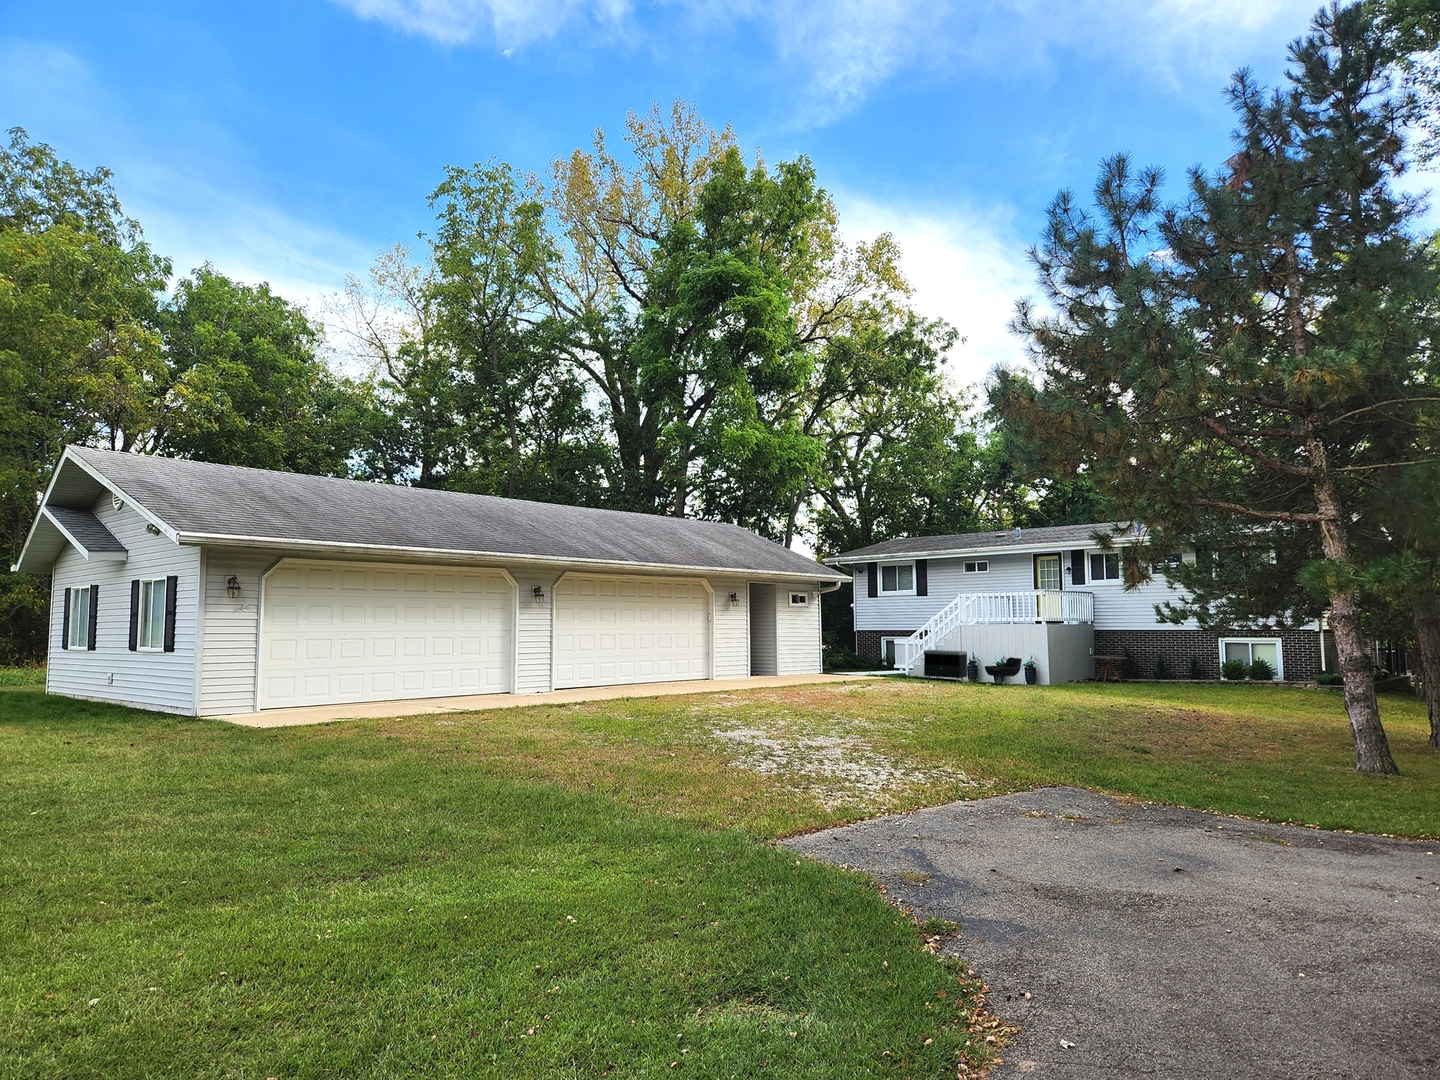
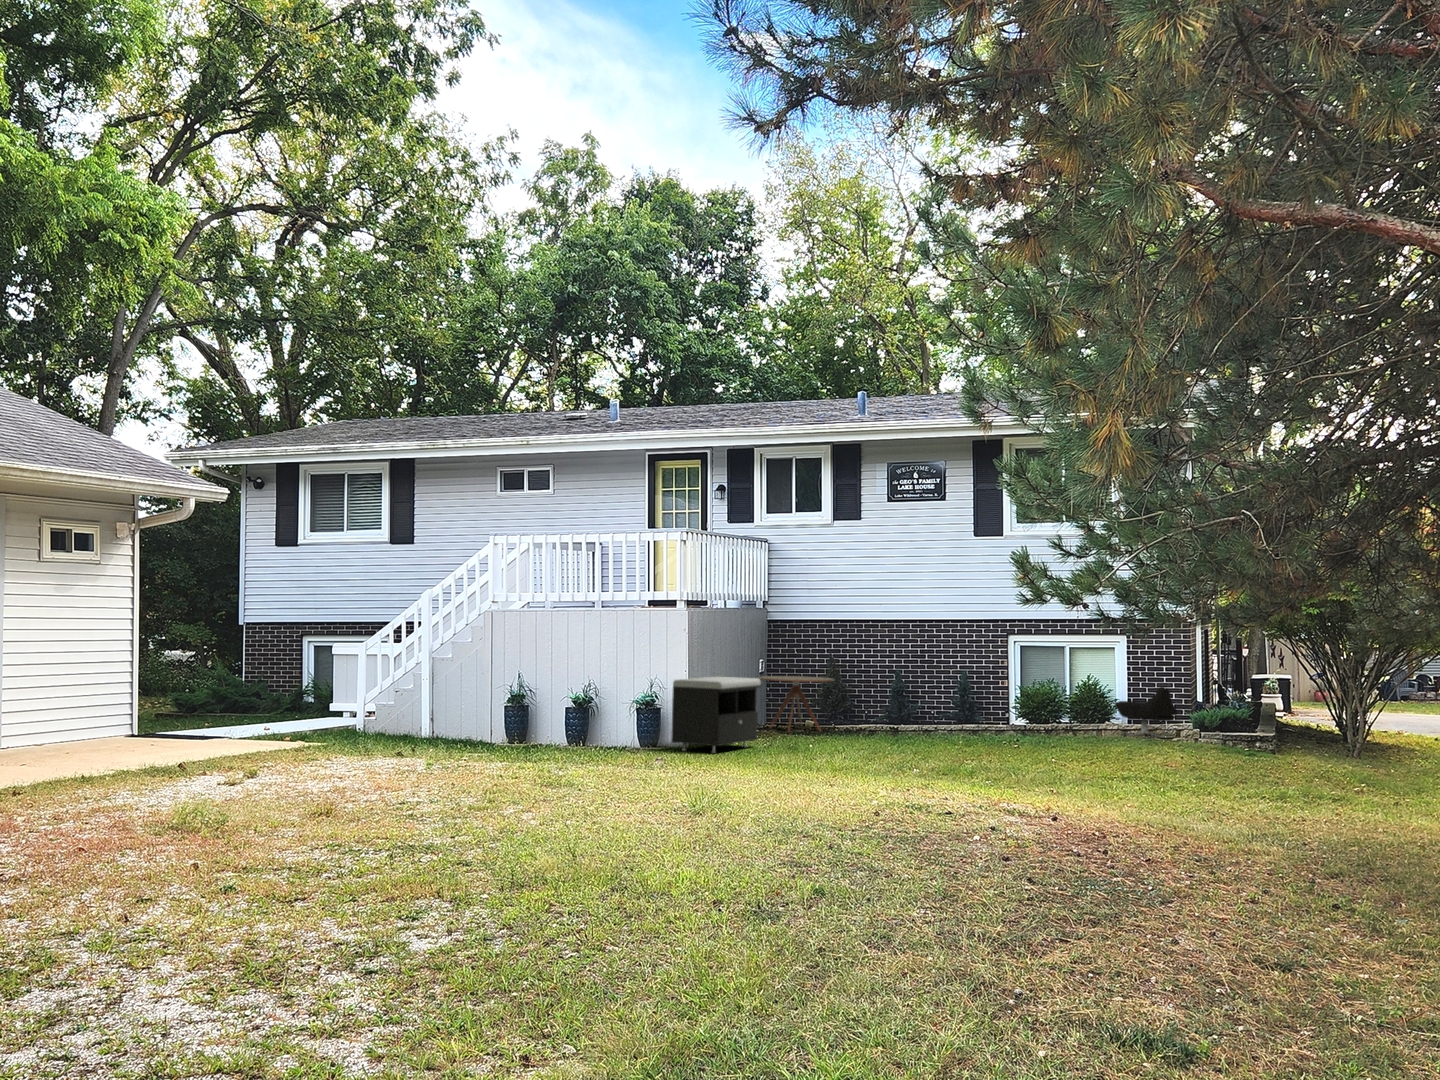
storage bench: present [924,650,967,681] -> present [671,677,761,753]
lounge chair: present [985,657,1022,685] -> present [1115,686,1177,735]

